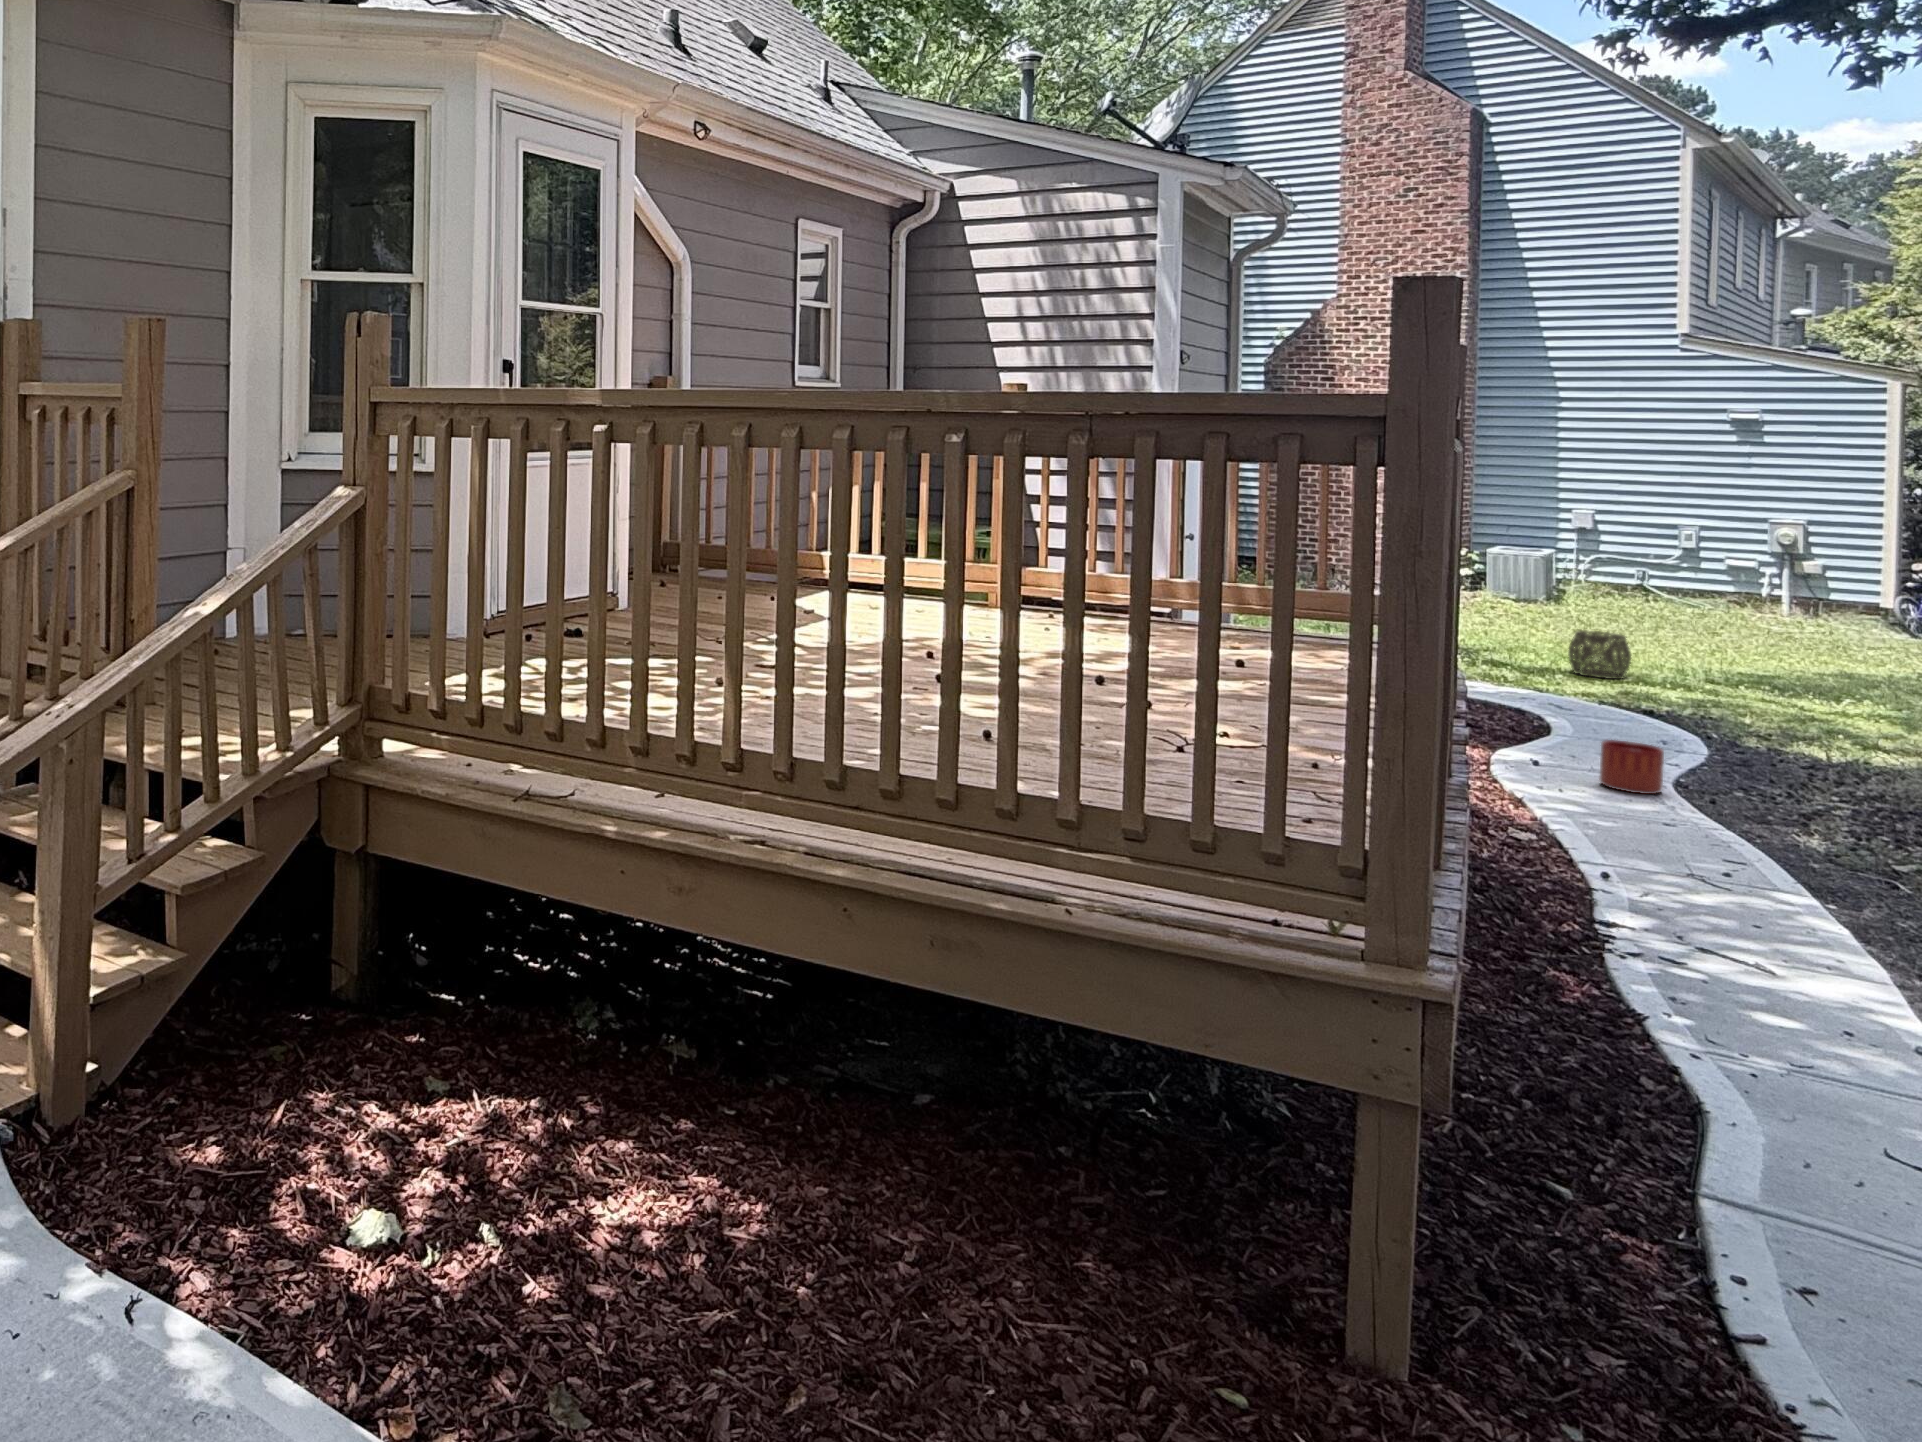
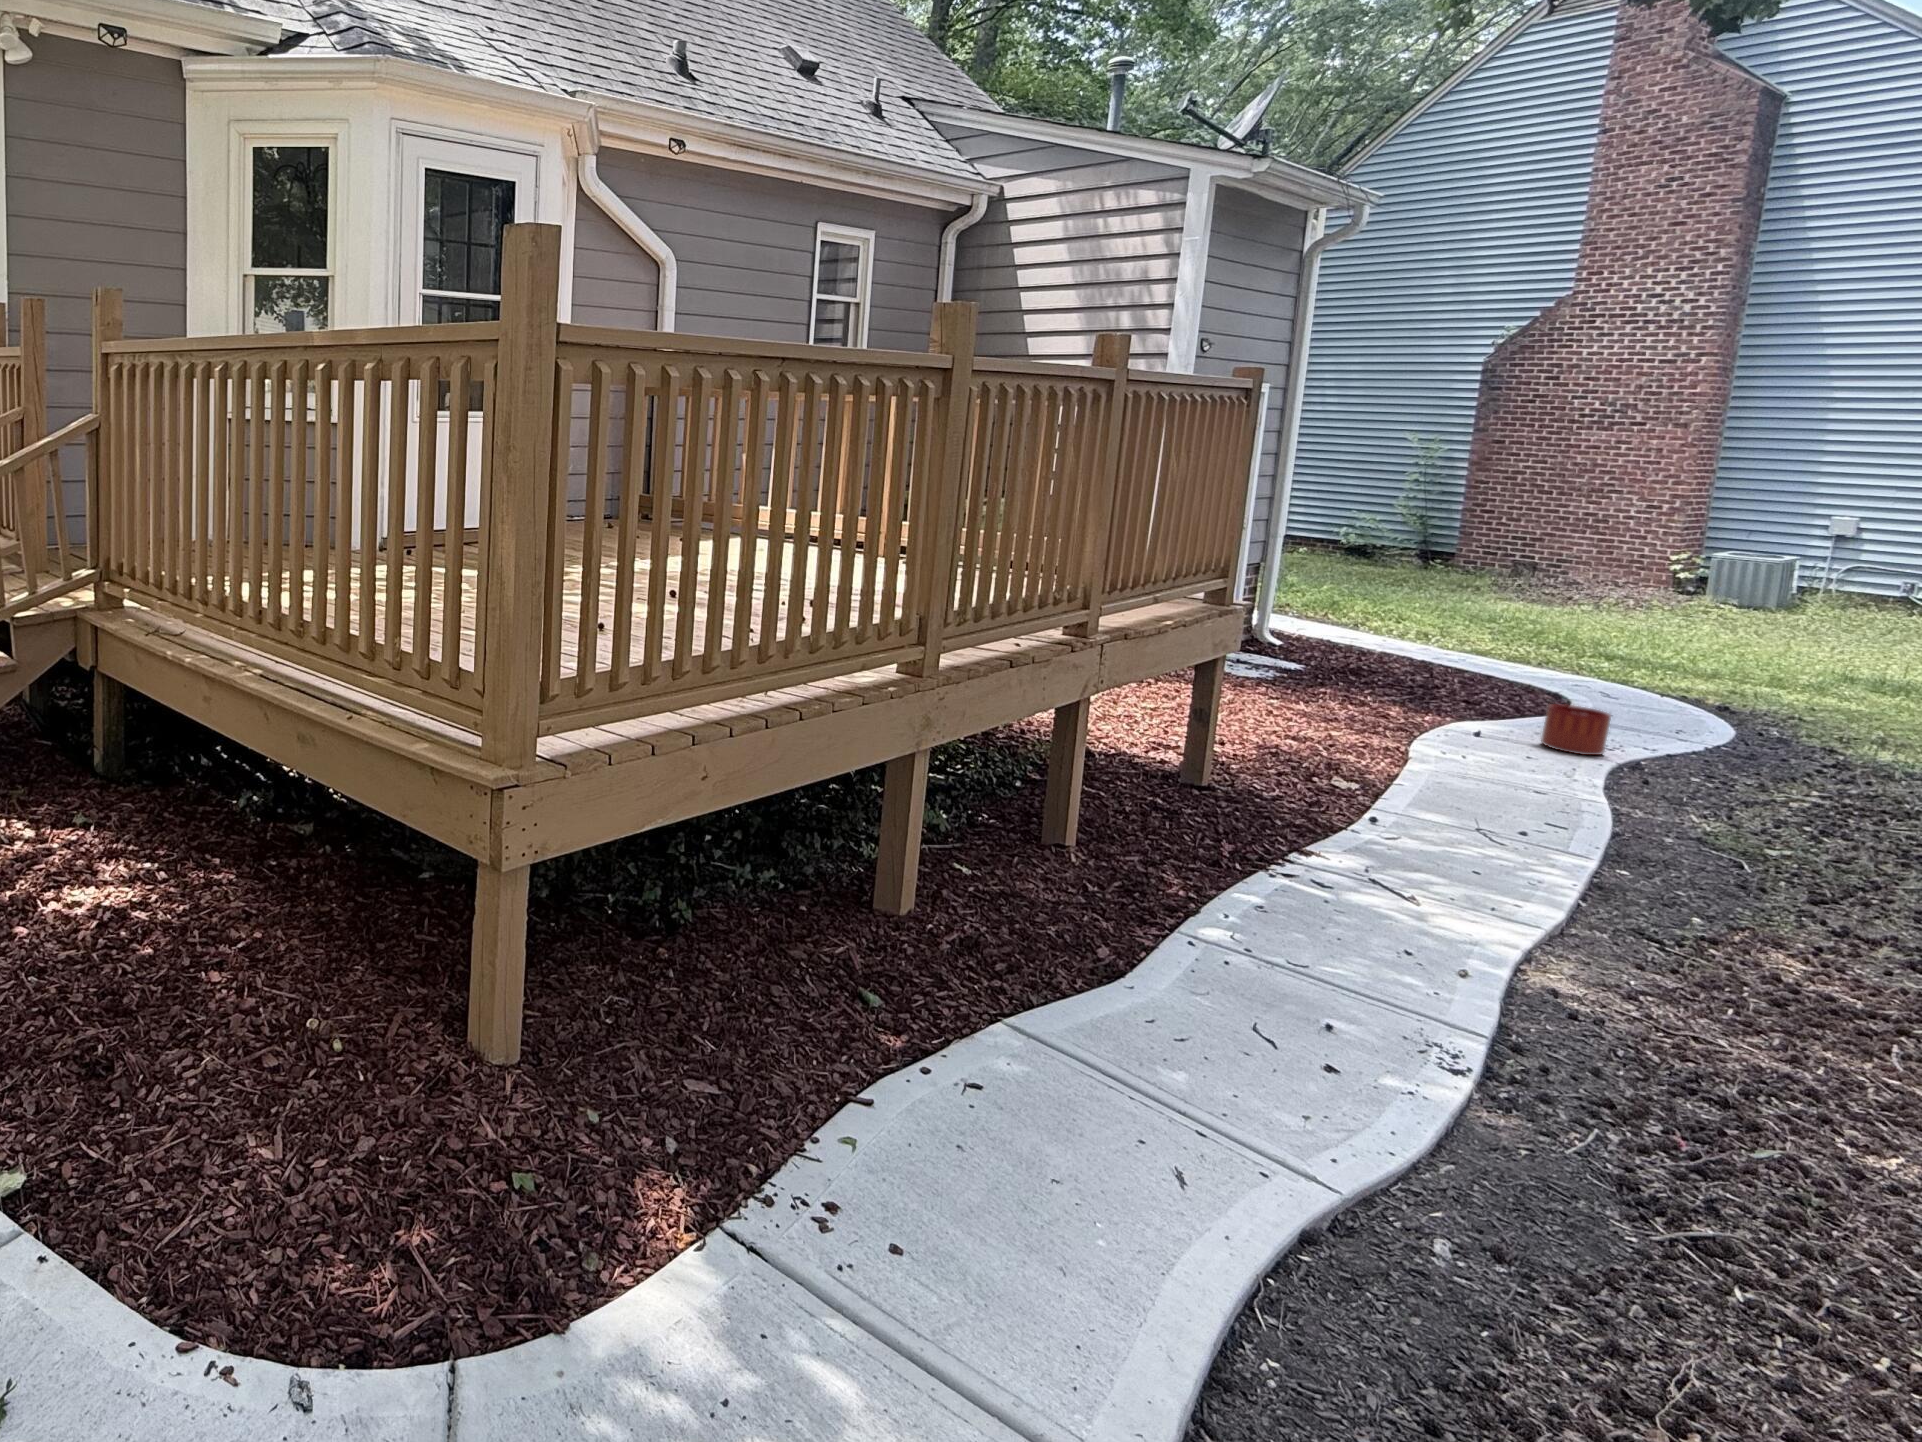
woven basket: present [1568,630,1631,679] -> none [1677,623,1750,673]

